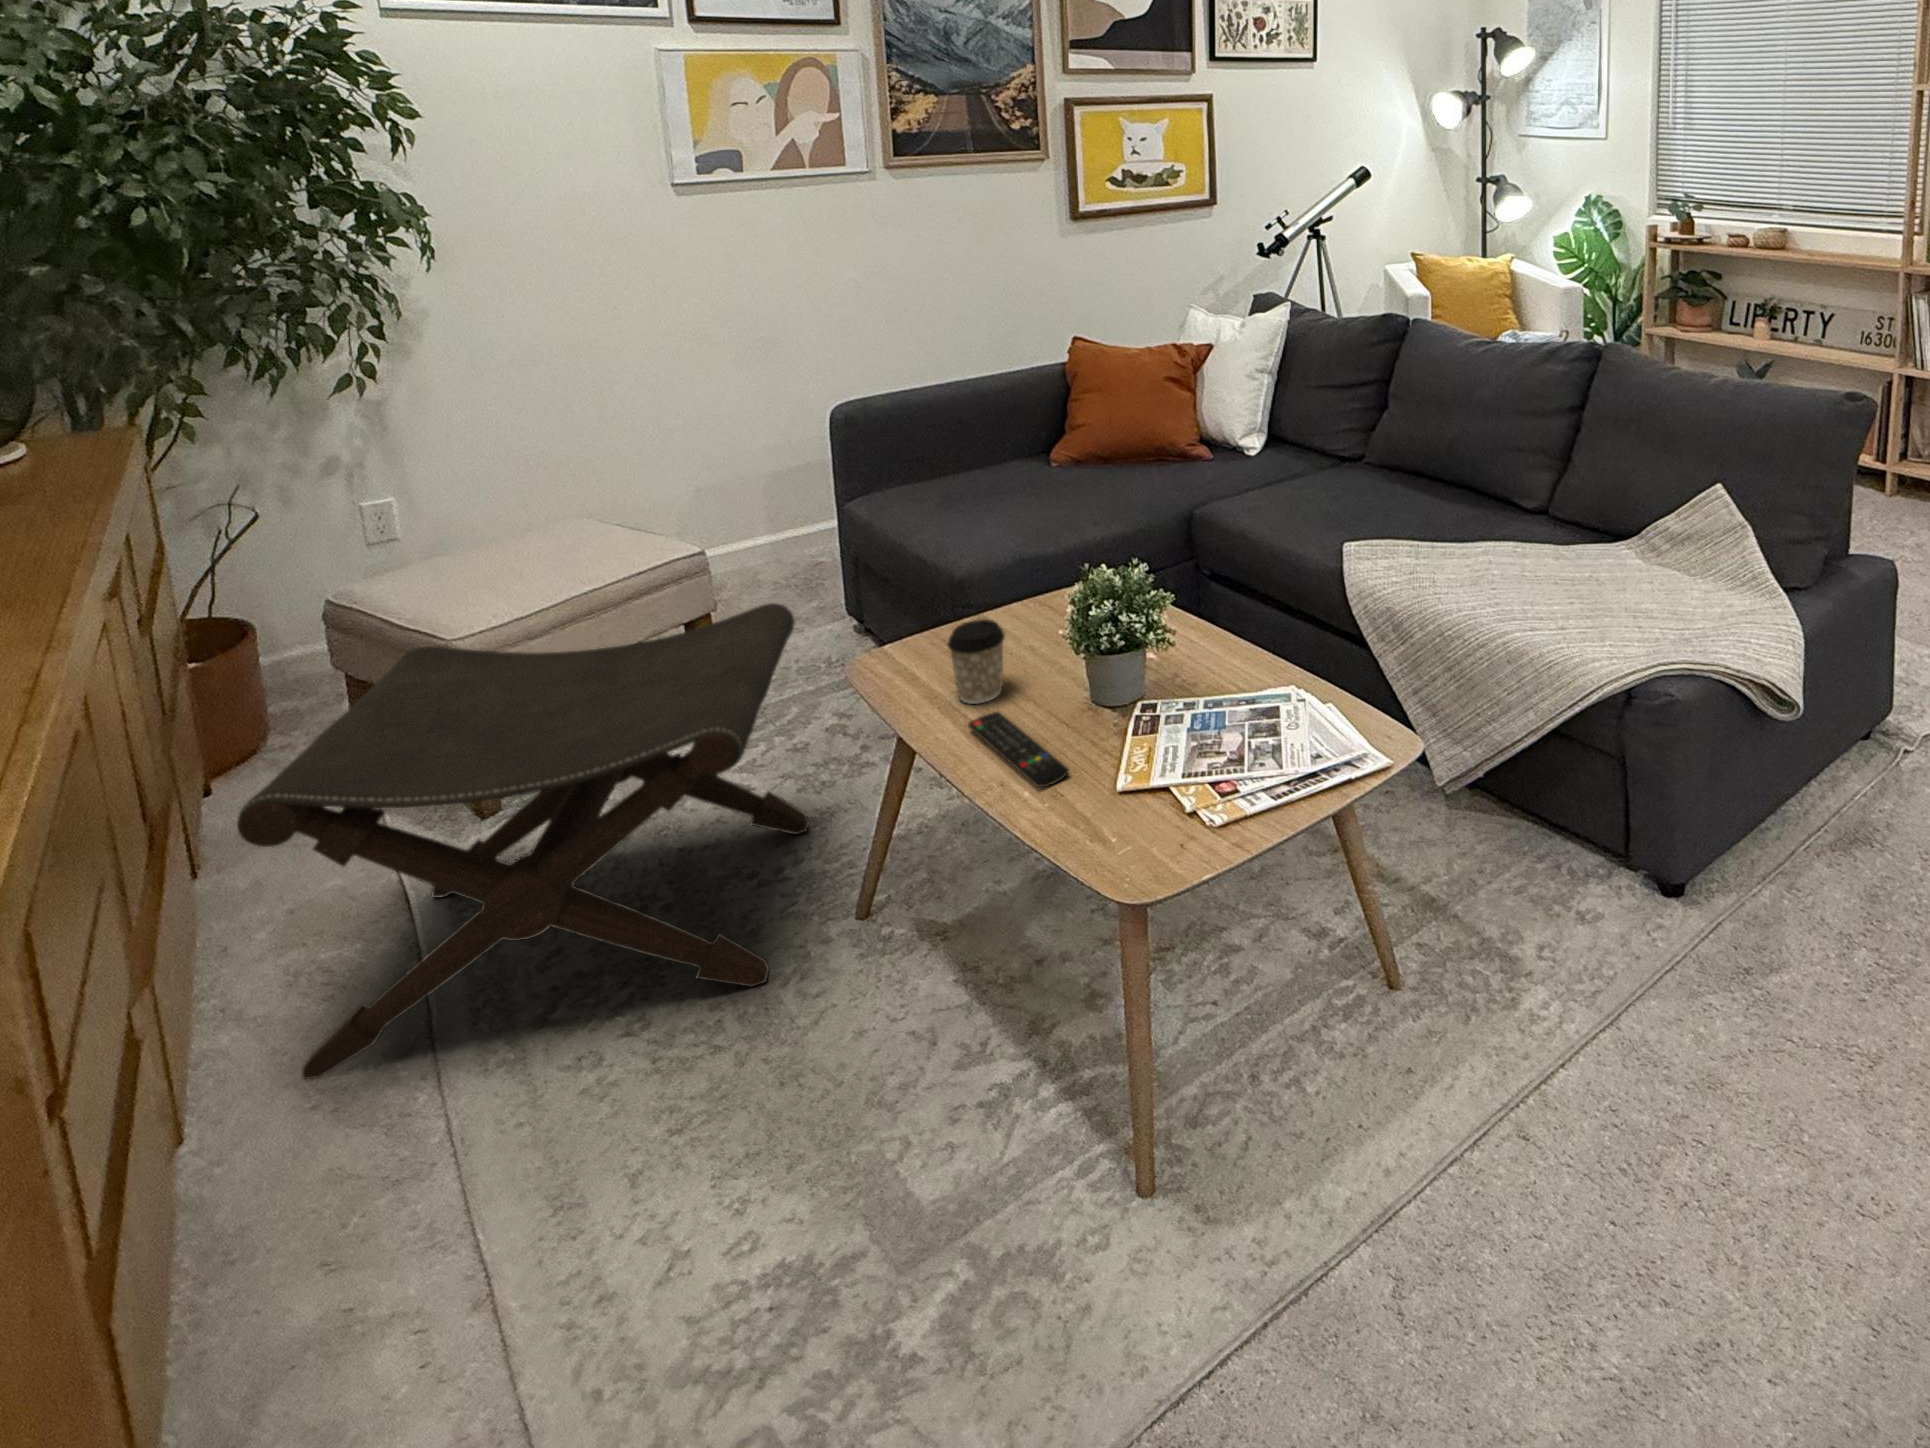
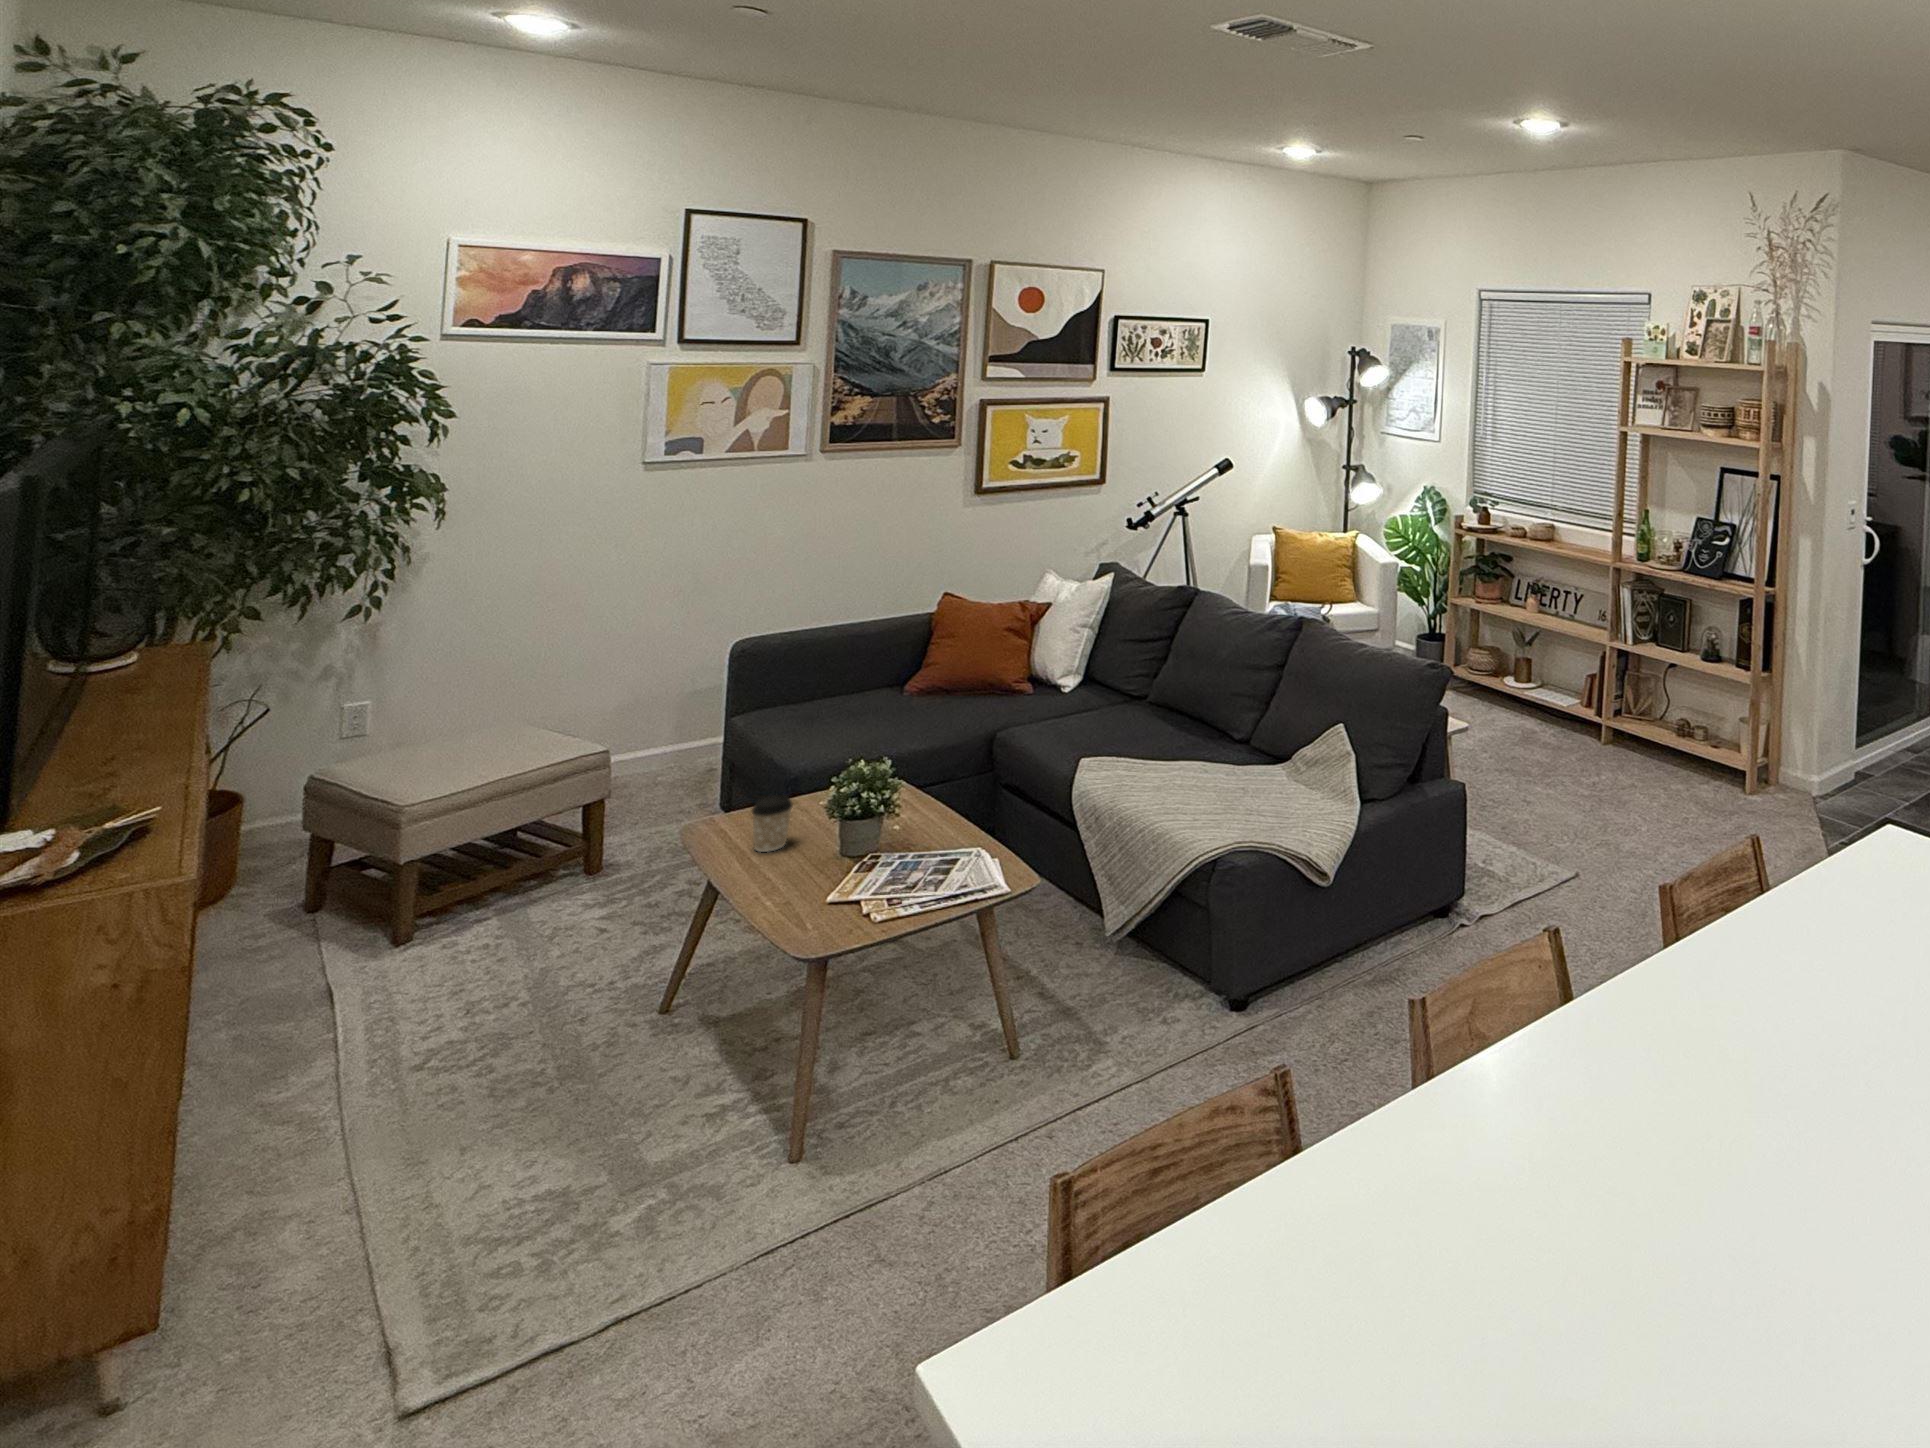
footstool: present [237,603,809,1079] -> none [251,784,658,1091]
remote control: present [968,712,1069,787] -> none [752,855,806,898]

